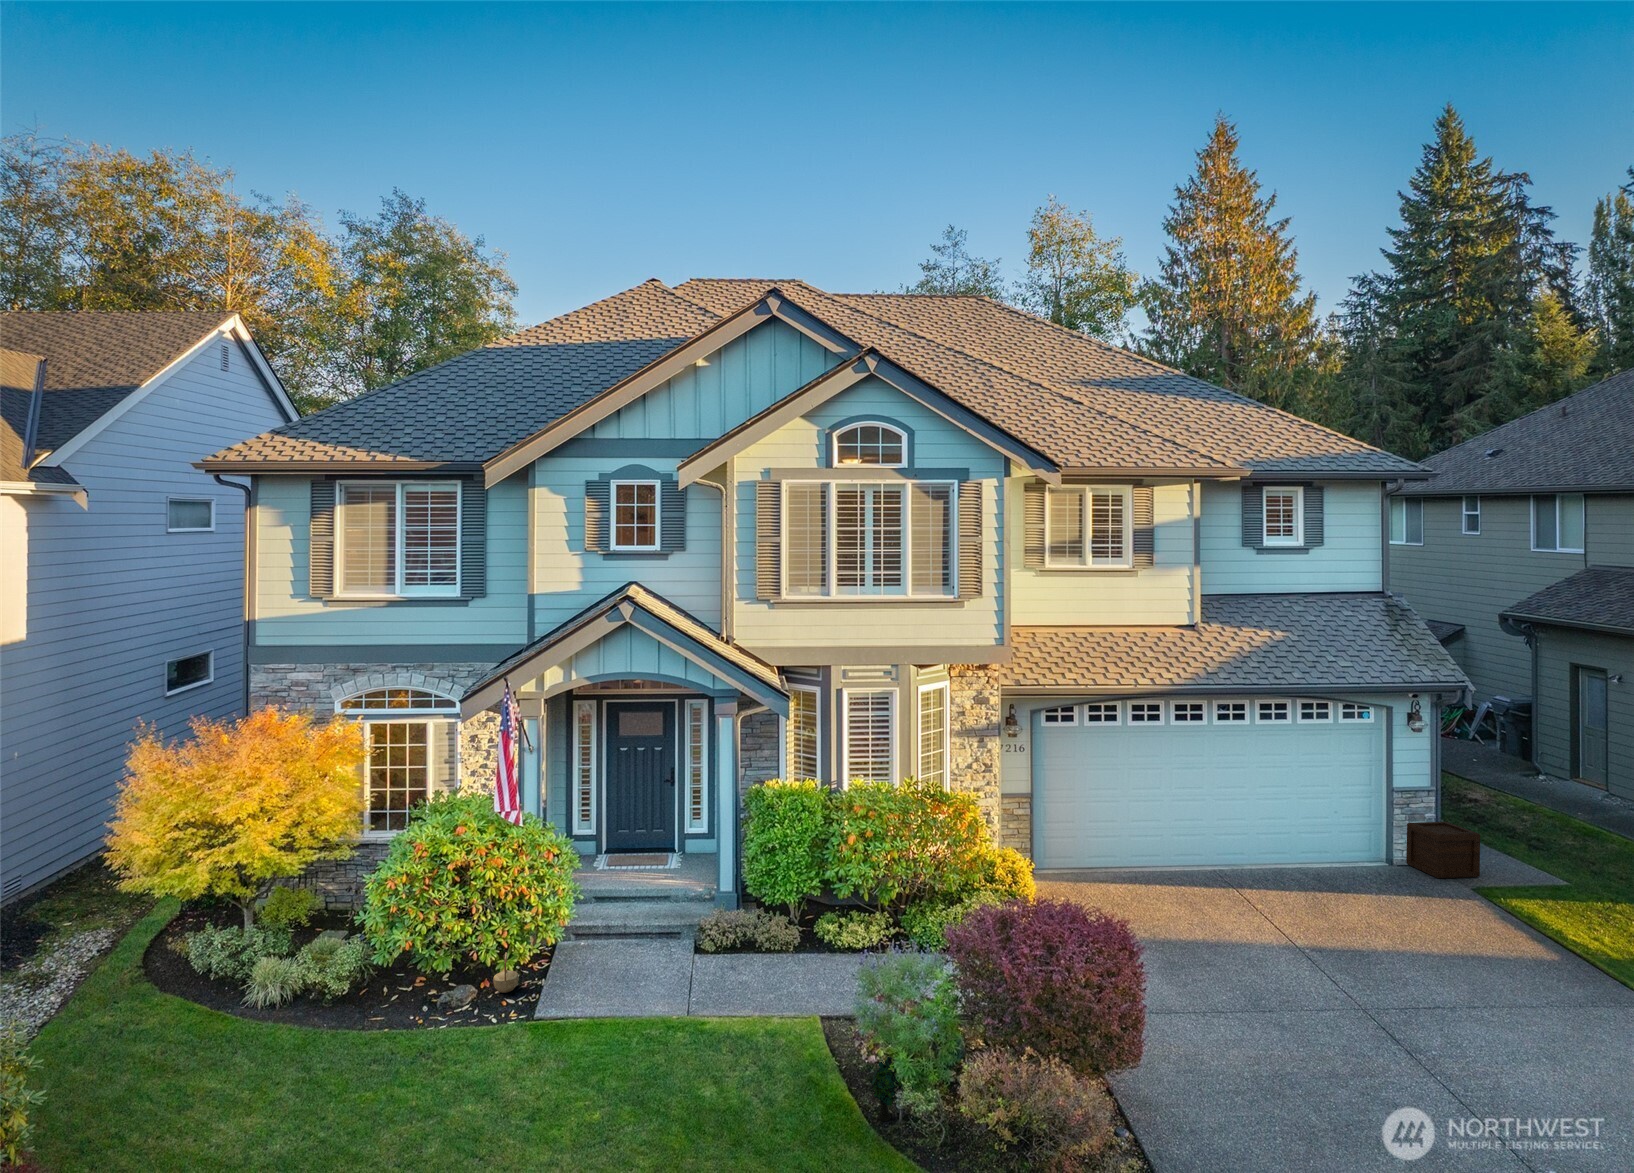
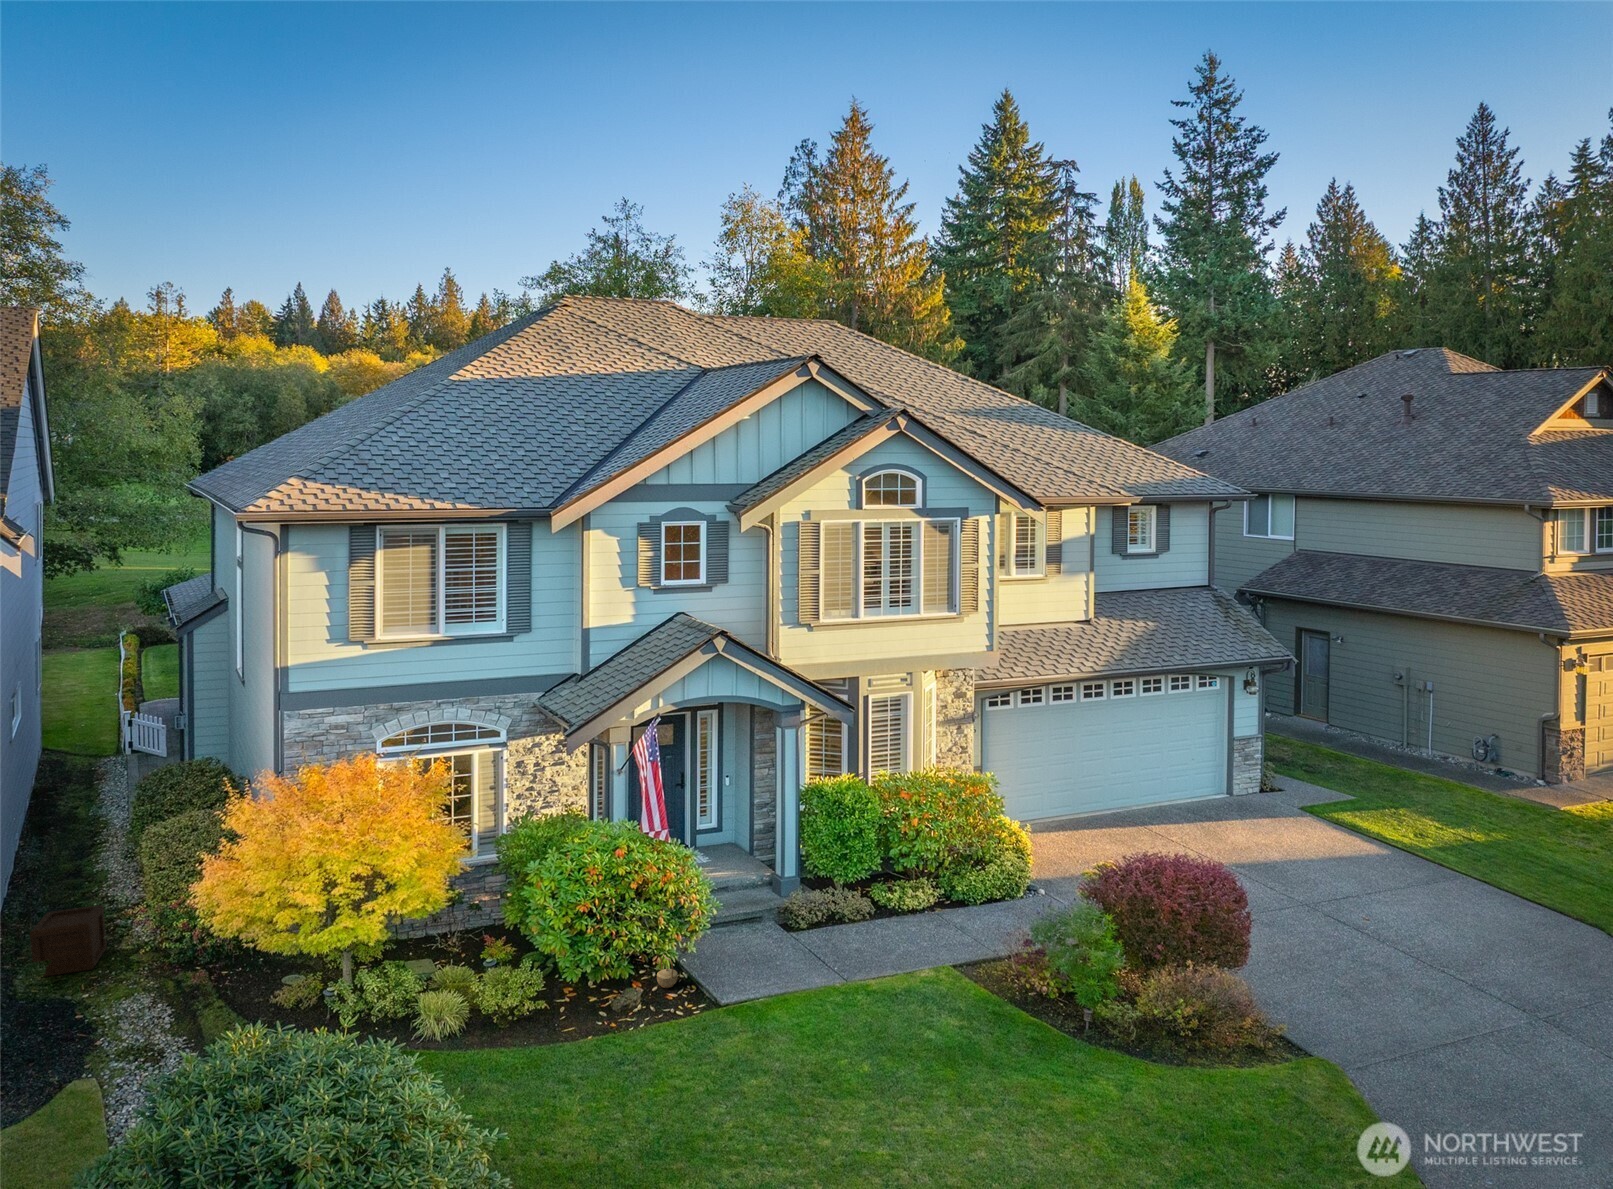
wooden crate: present [1406,822,1480,878] -> present [30,905,107,977]
decorative plant: present [869,1057,903,1121] -> none [1029,983,1057,1028]

